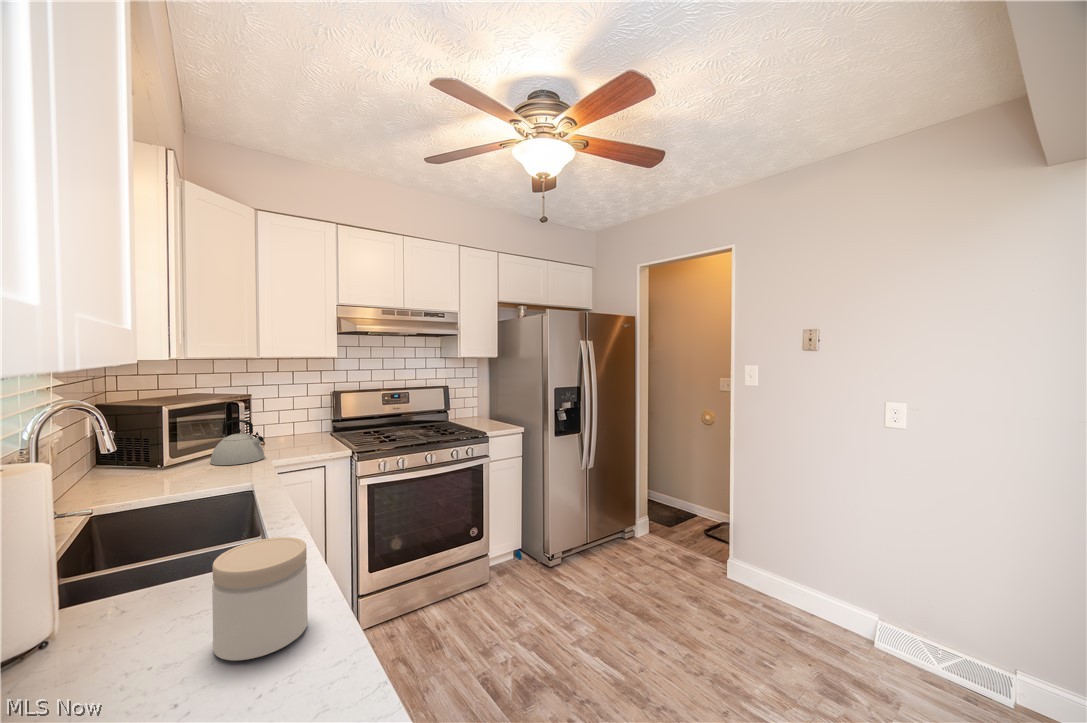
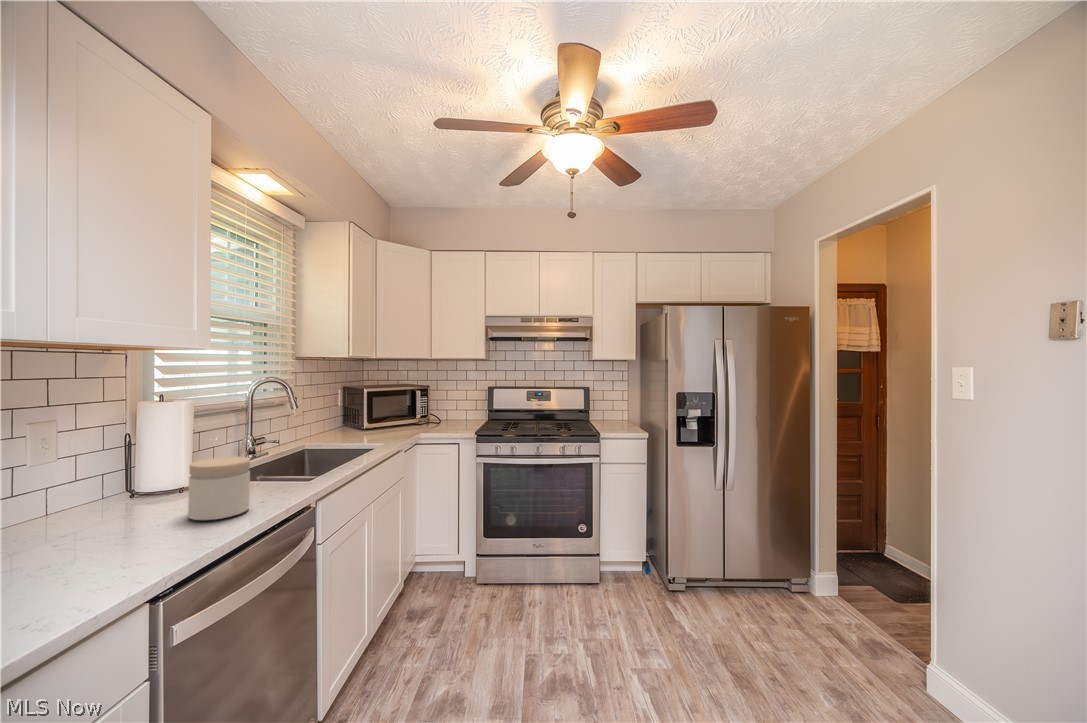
kettle: present [210,420,265,465] -> none [385,401,419,432]

